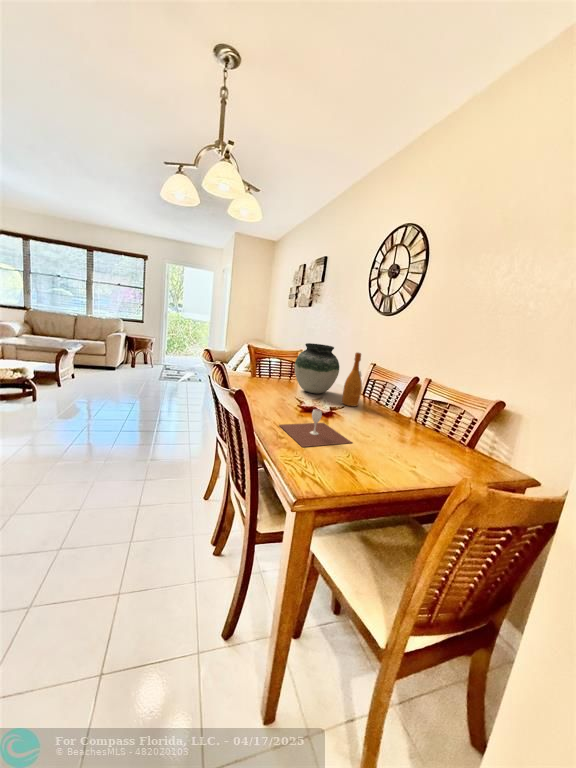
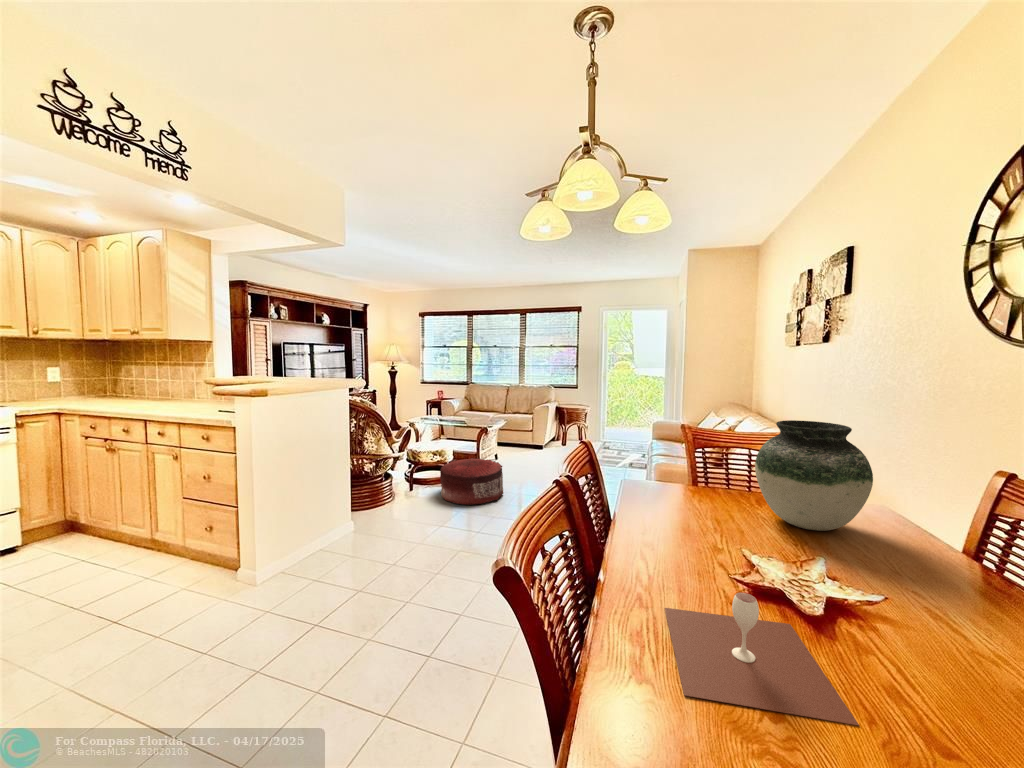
wine bottle: present [342,353,362,406] -> none [879,445,939,584]
pouf: none [28,375,95,413] -> present [440,458,503,505]

